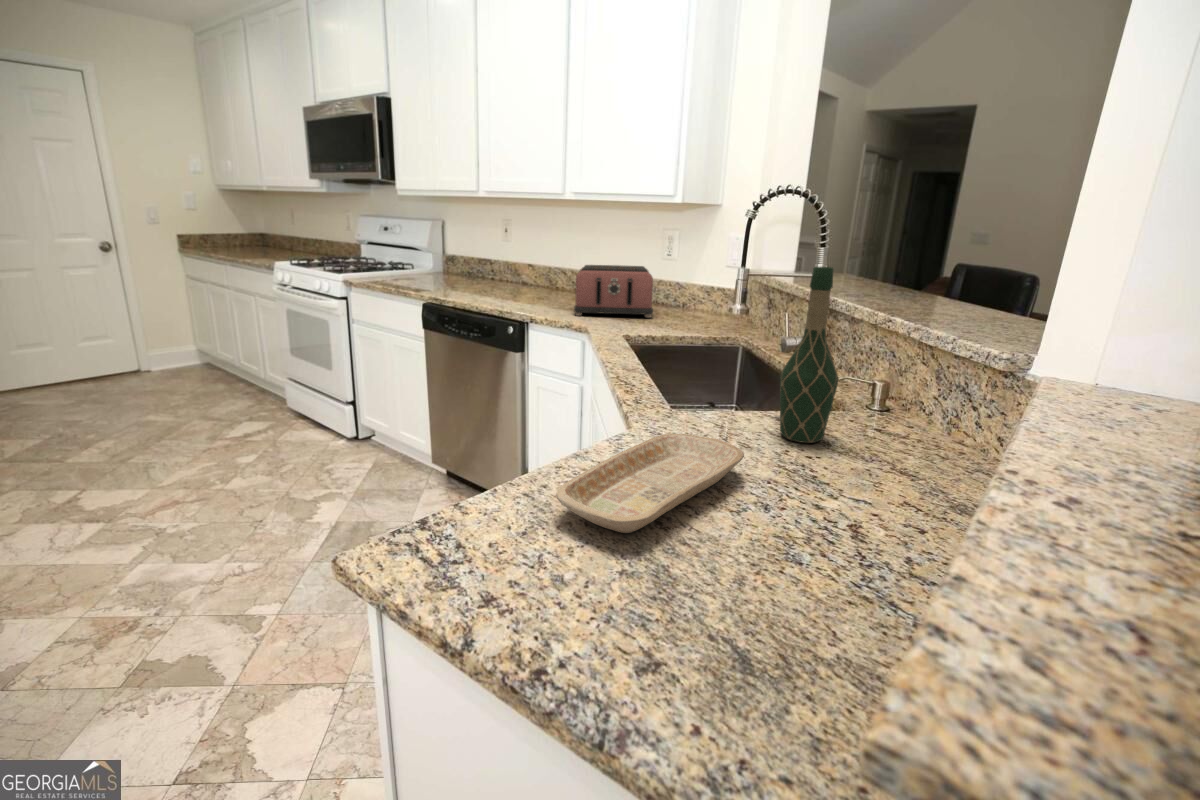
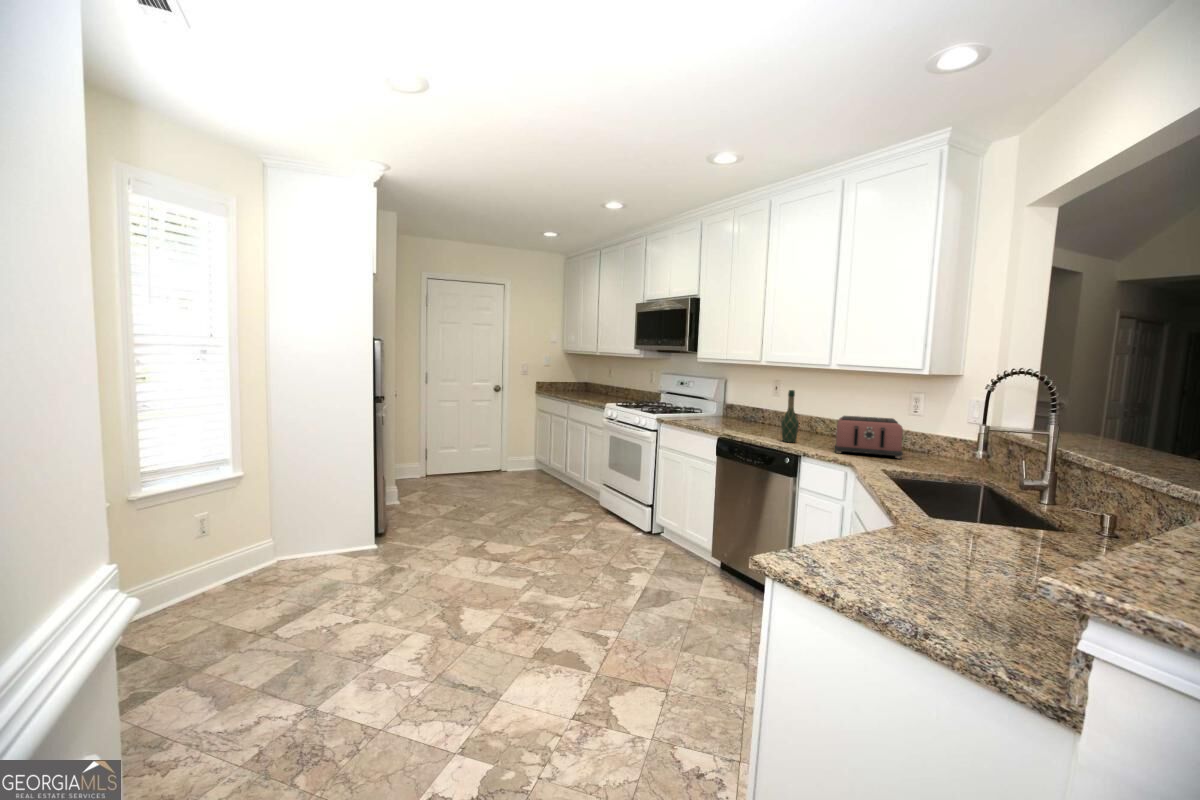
wine bottle: present [780,267,838,443] -> present [781,390,799,442]
tray: present [556,434,744,533] -> none [859,523,978,562]

